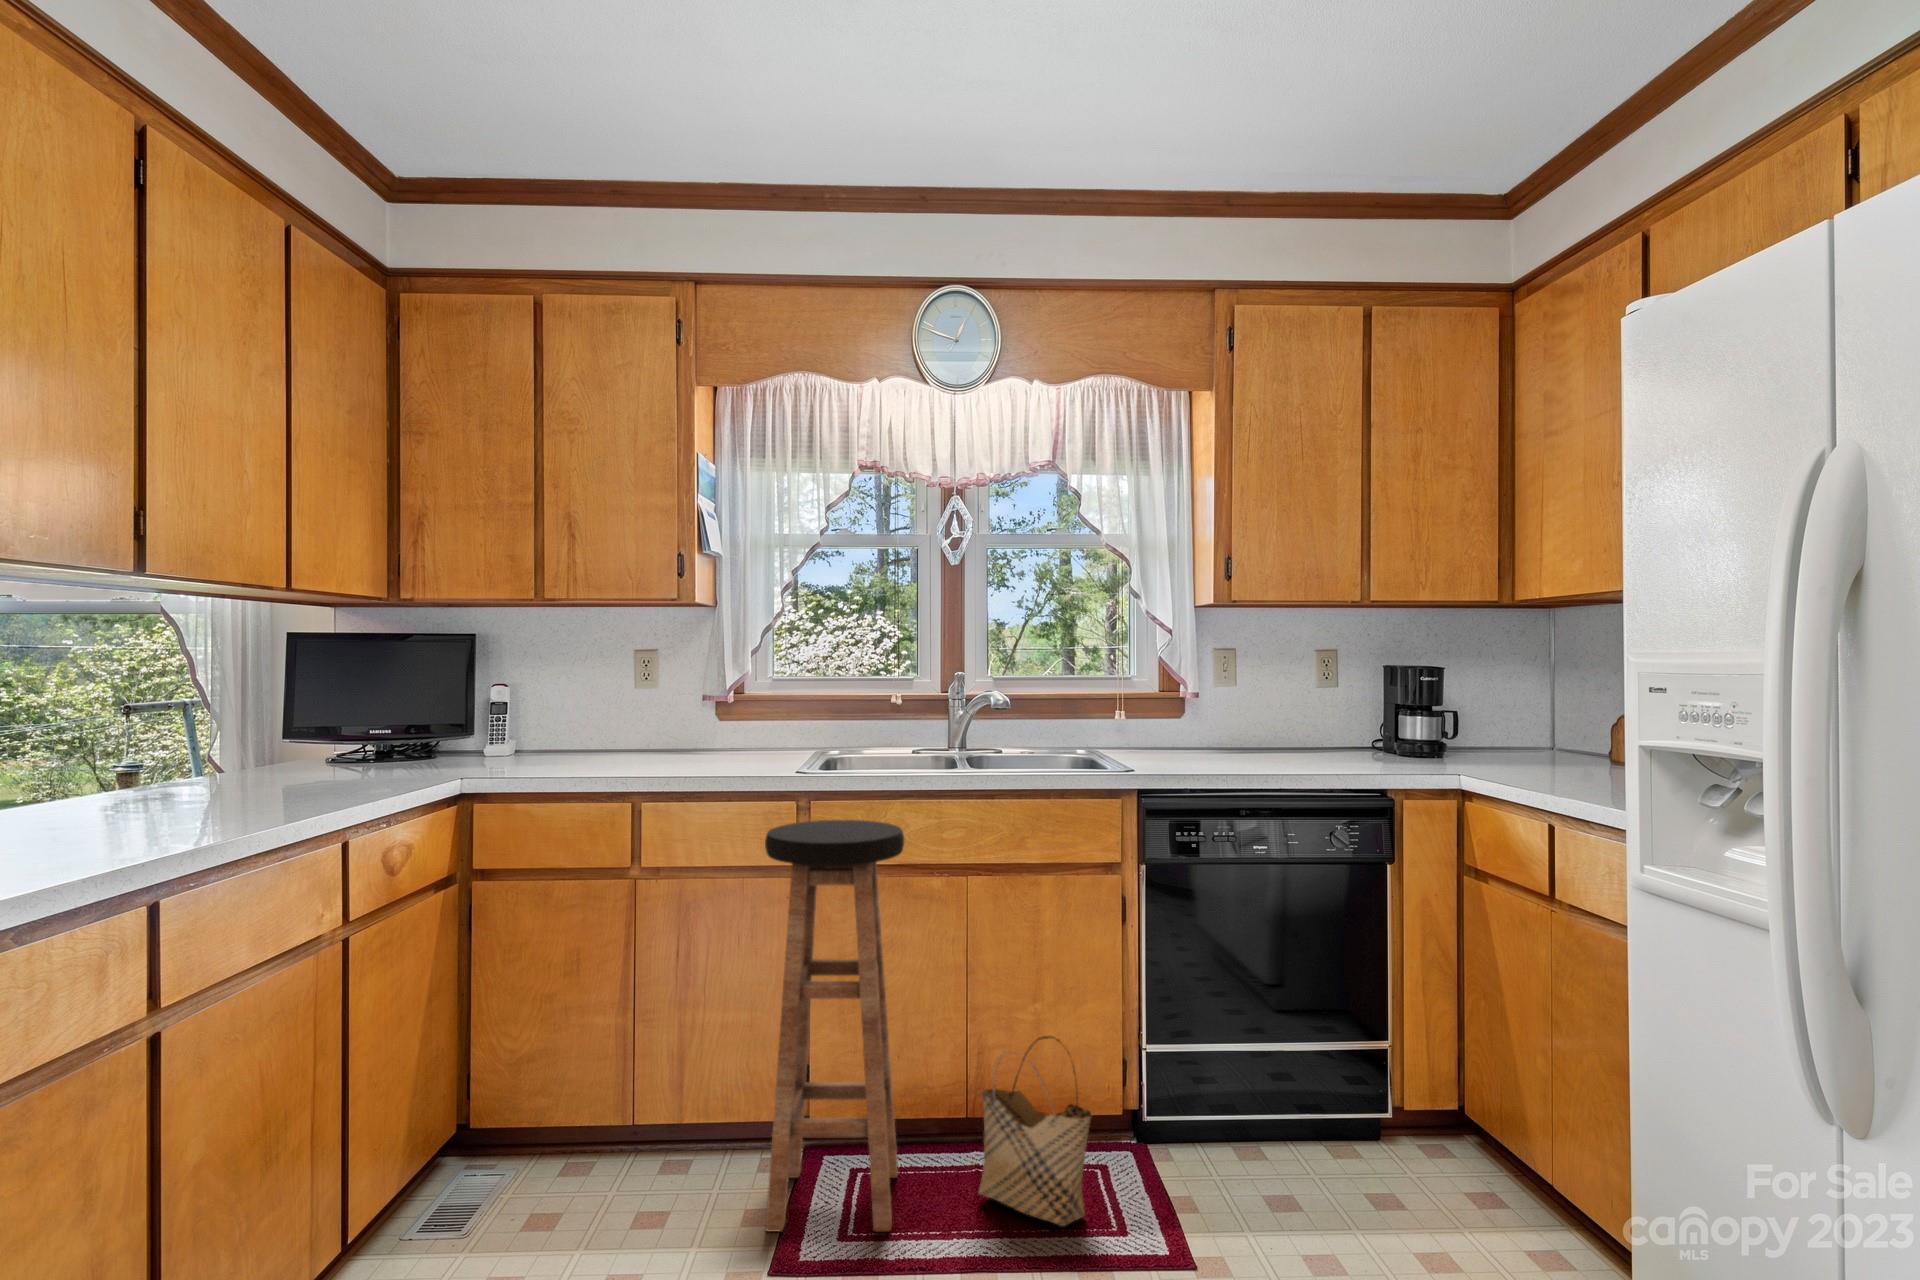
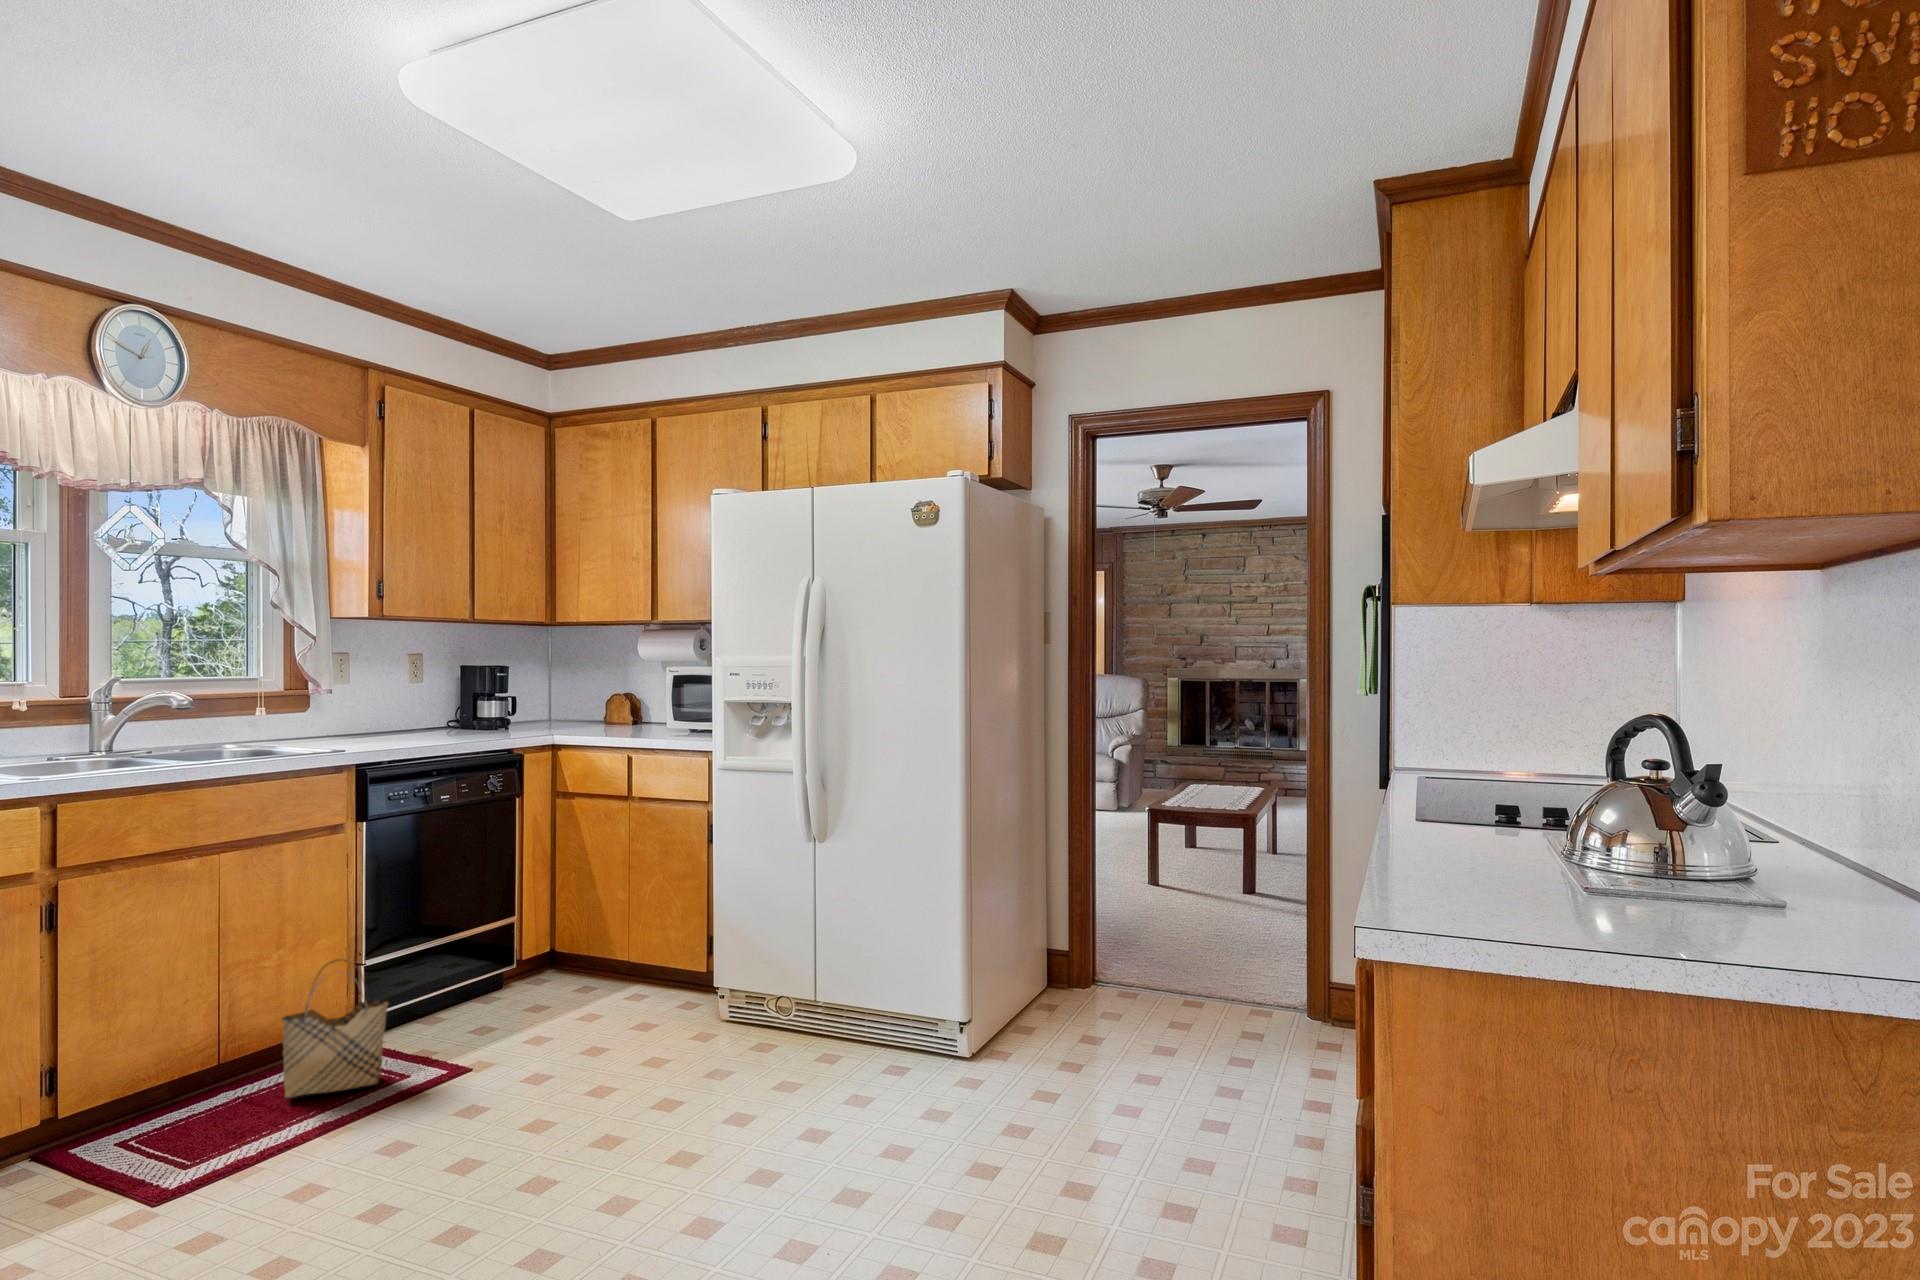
bar stool: present [765,820,904,1232] -> none [60,818,242,1196]

